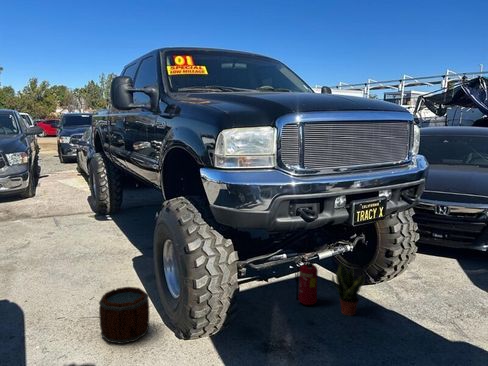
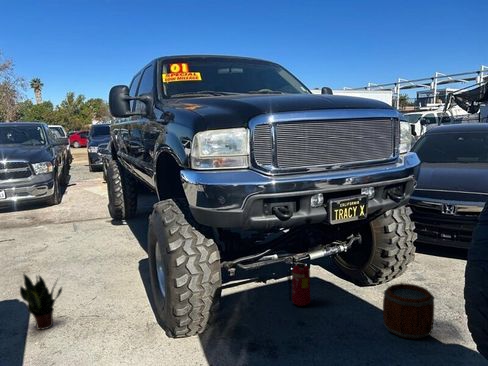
potted plant: present [332,263,365,316] -> present [20,275,62,329]
bucket: present [99,287,149,344] -> present [383,283,434,339]

